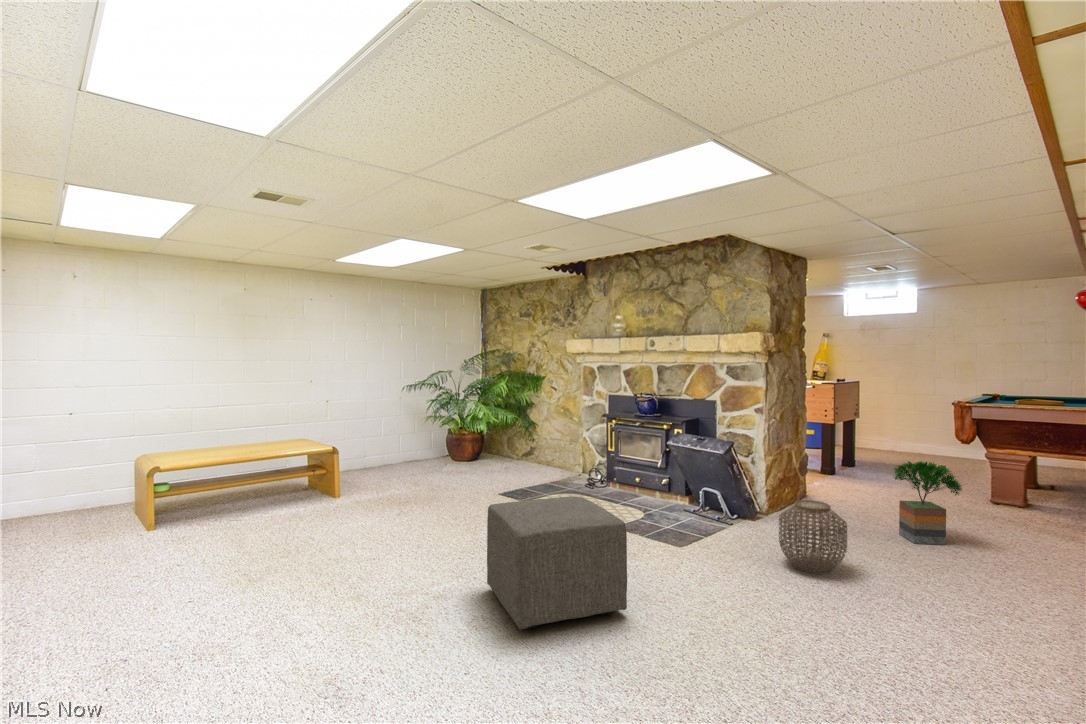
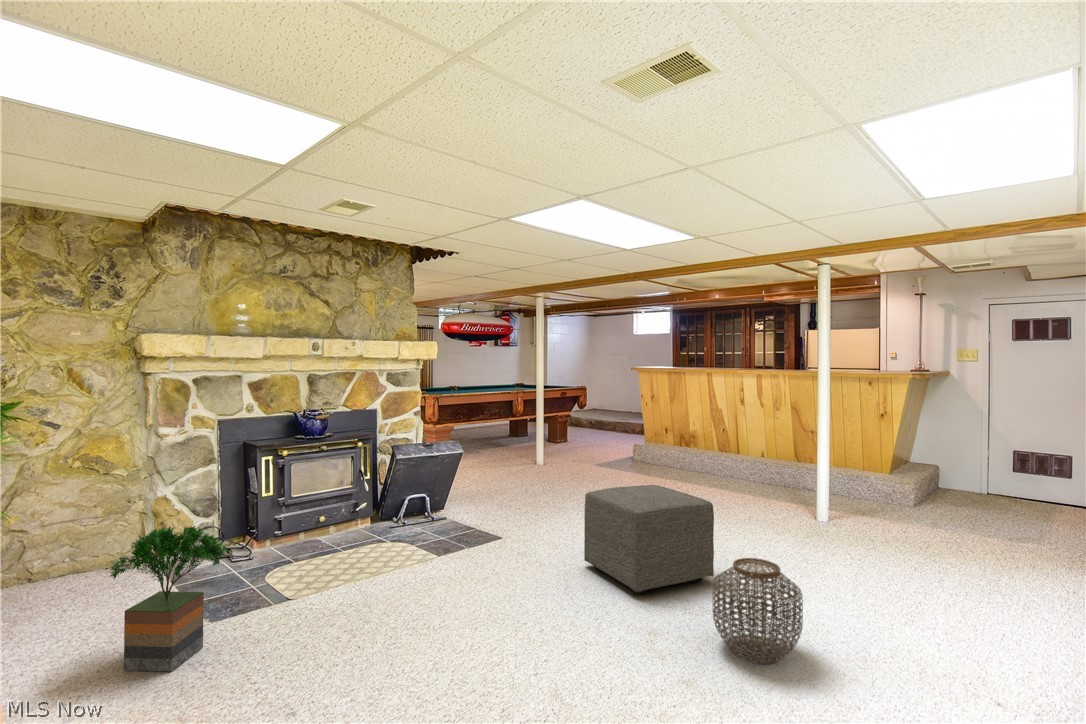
potted tree: present [893,461,962,545] -> present [109,526,228,672]
woven basket: present [779,500,847,574] -> present [713,558,803,664]

